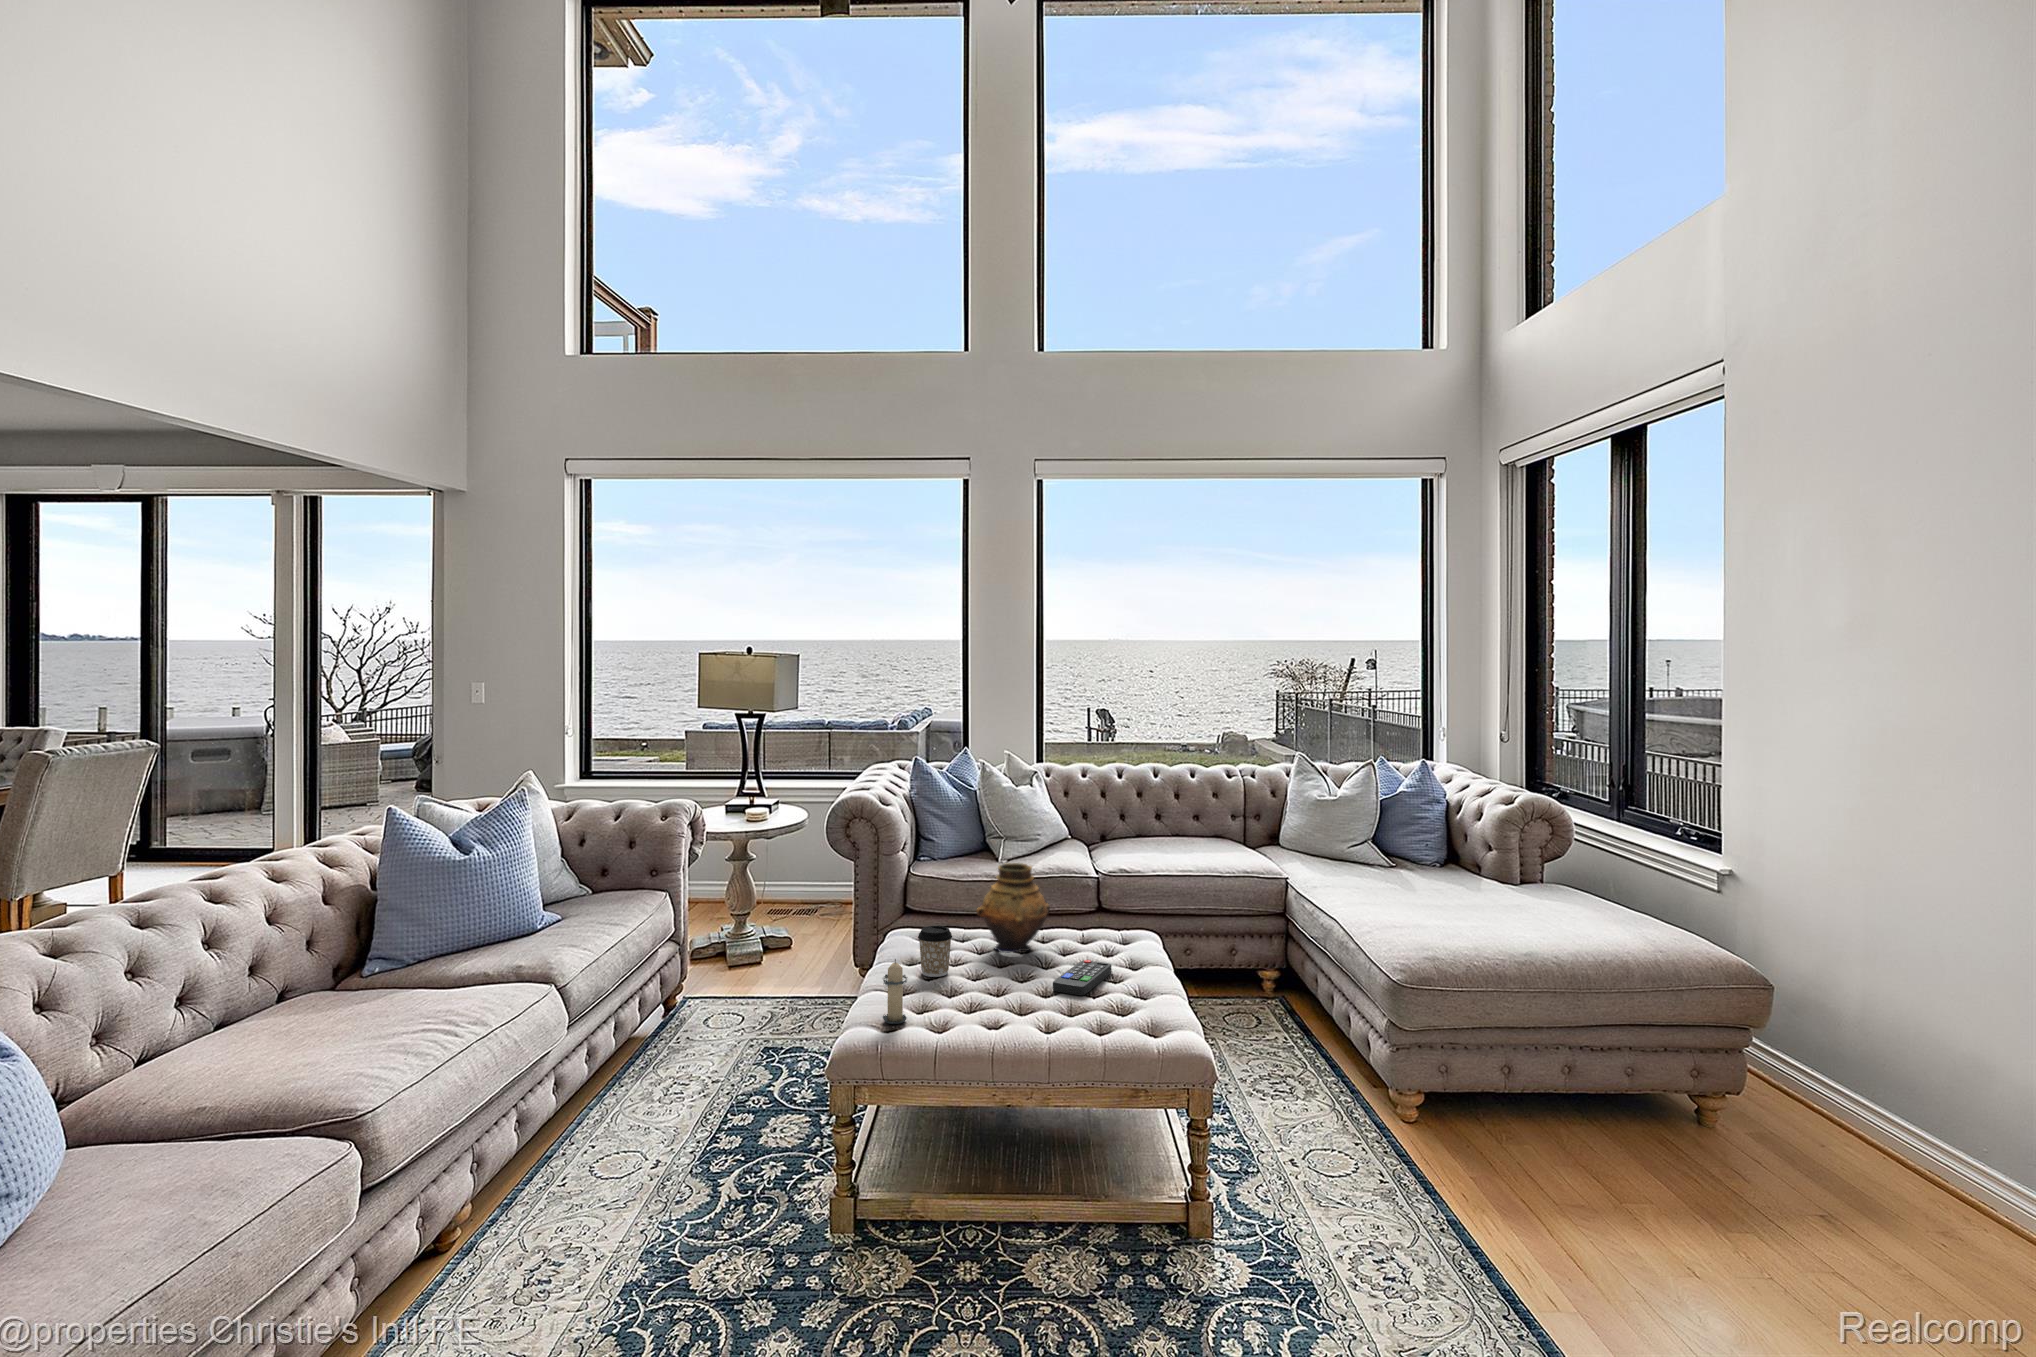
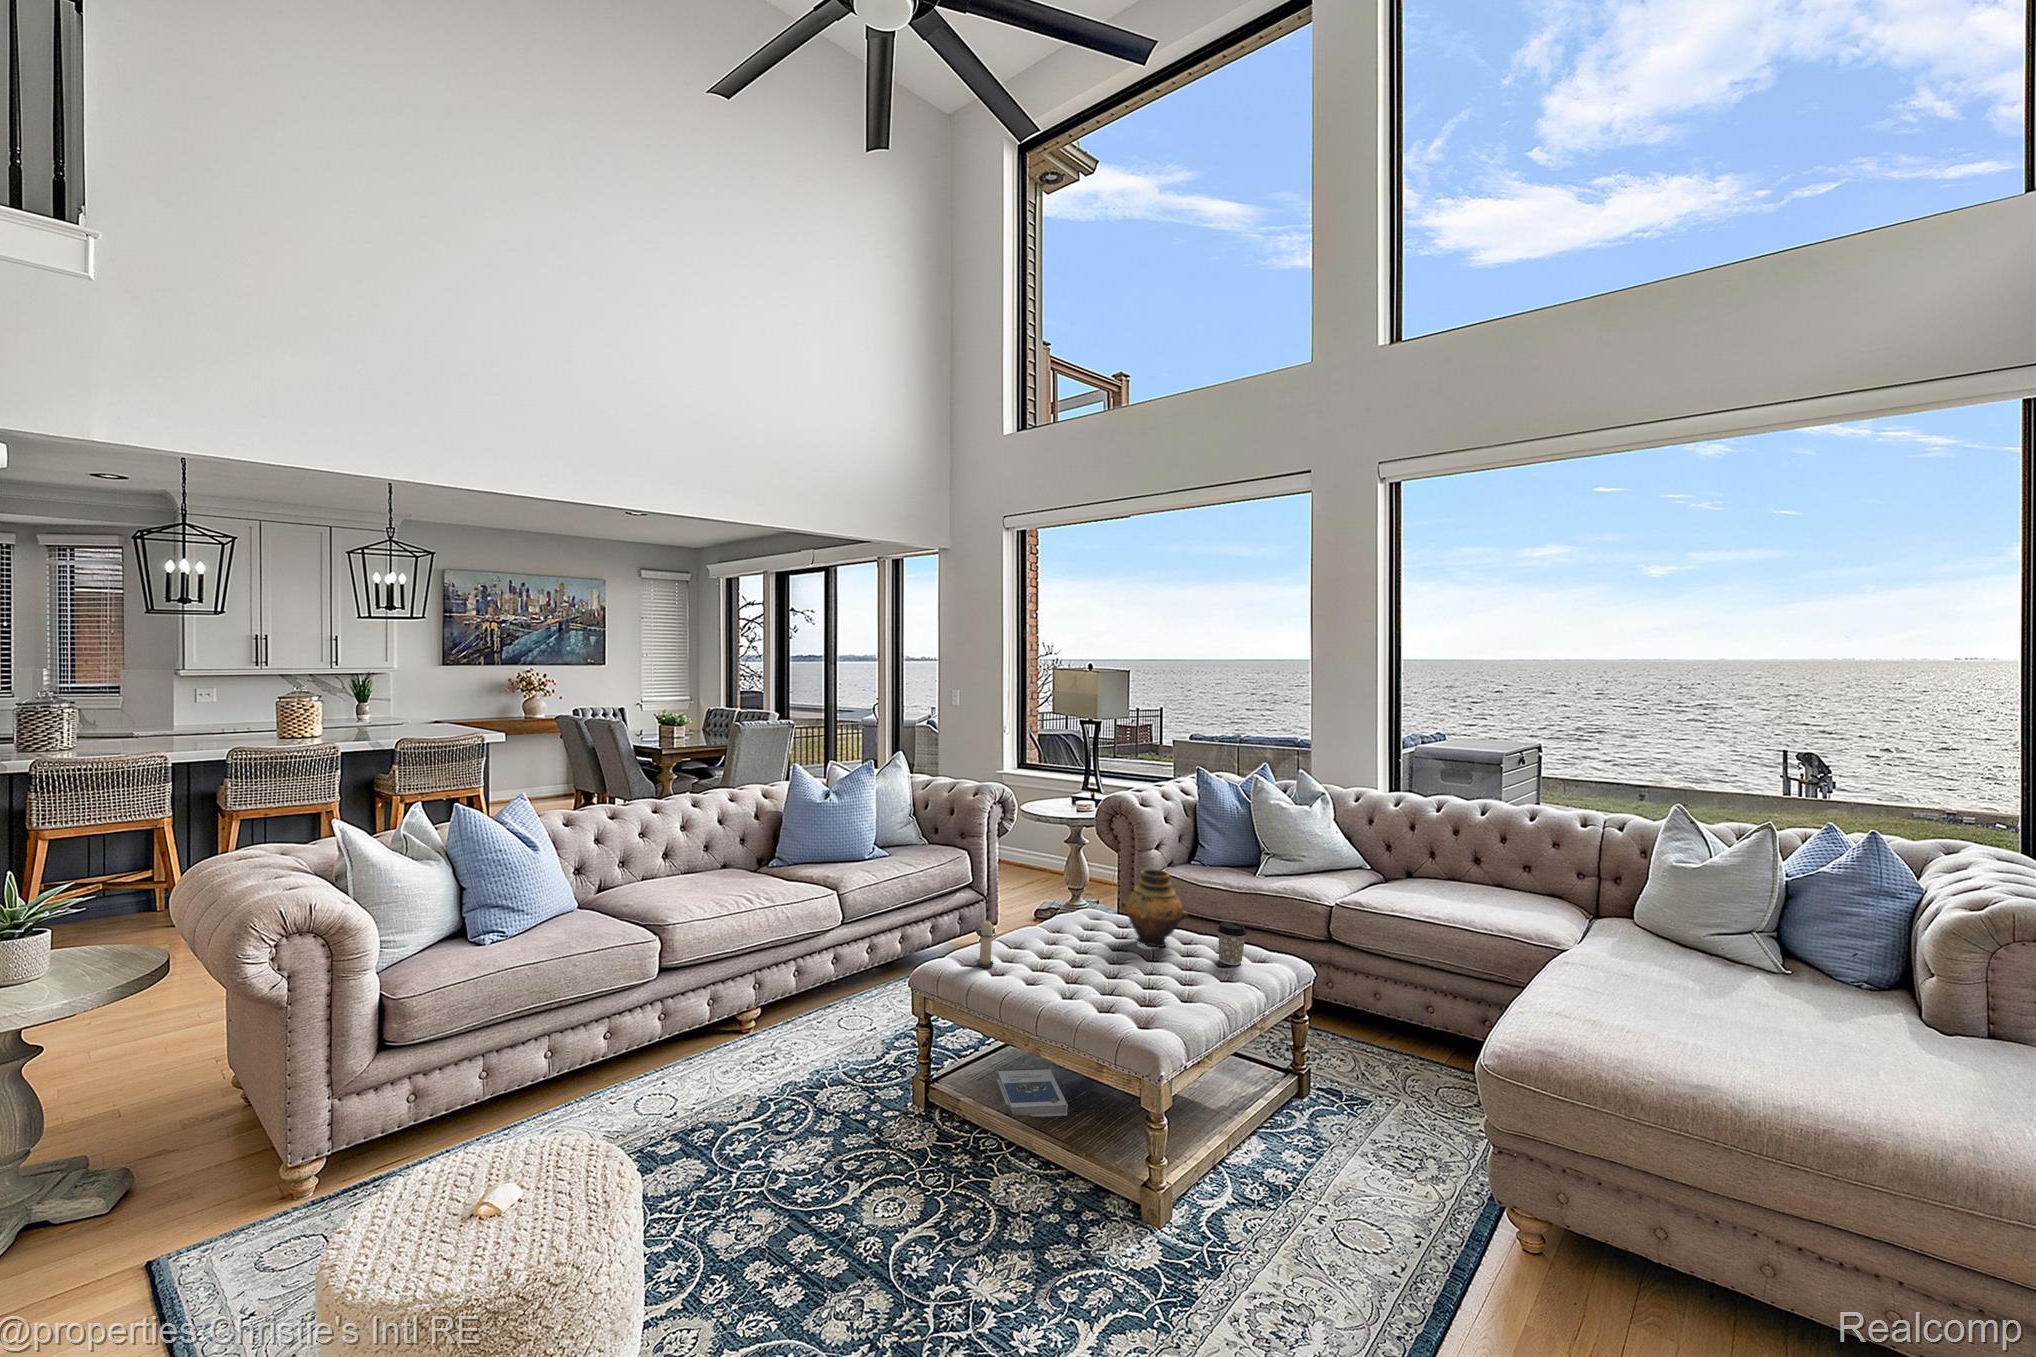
coffee cup: present [918,926,952,977] -> present [1217,922,1247,965]
remote control: present [1053,960,1111,995] -> none [1128,964,1200,989]
hardback book: none [913,1127,1029,1198] -> present [997,1068,1068,1116]

